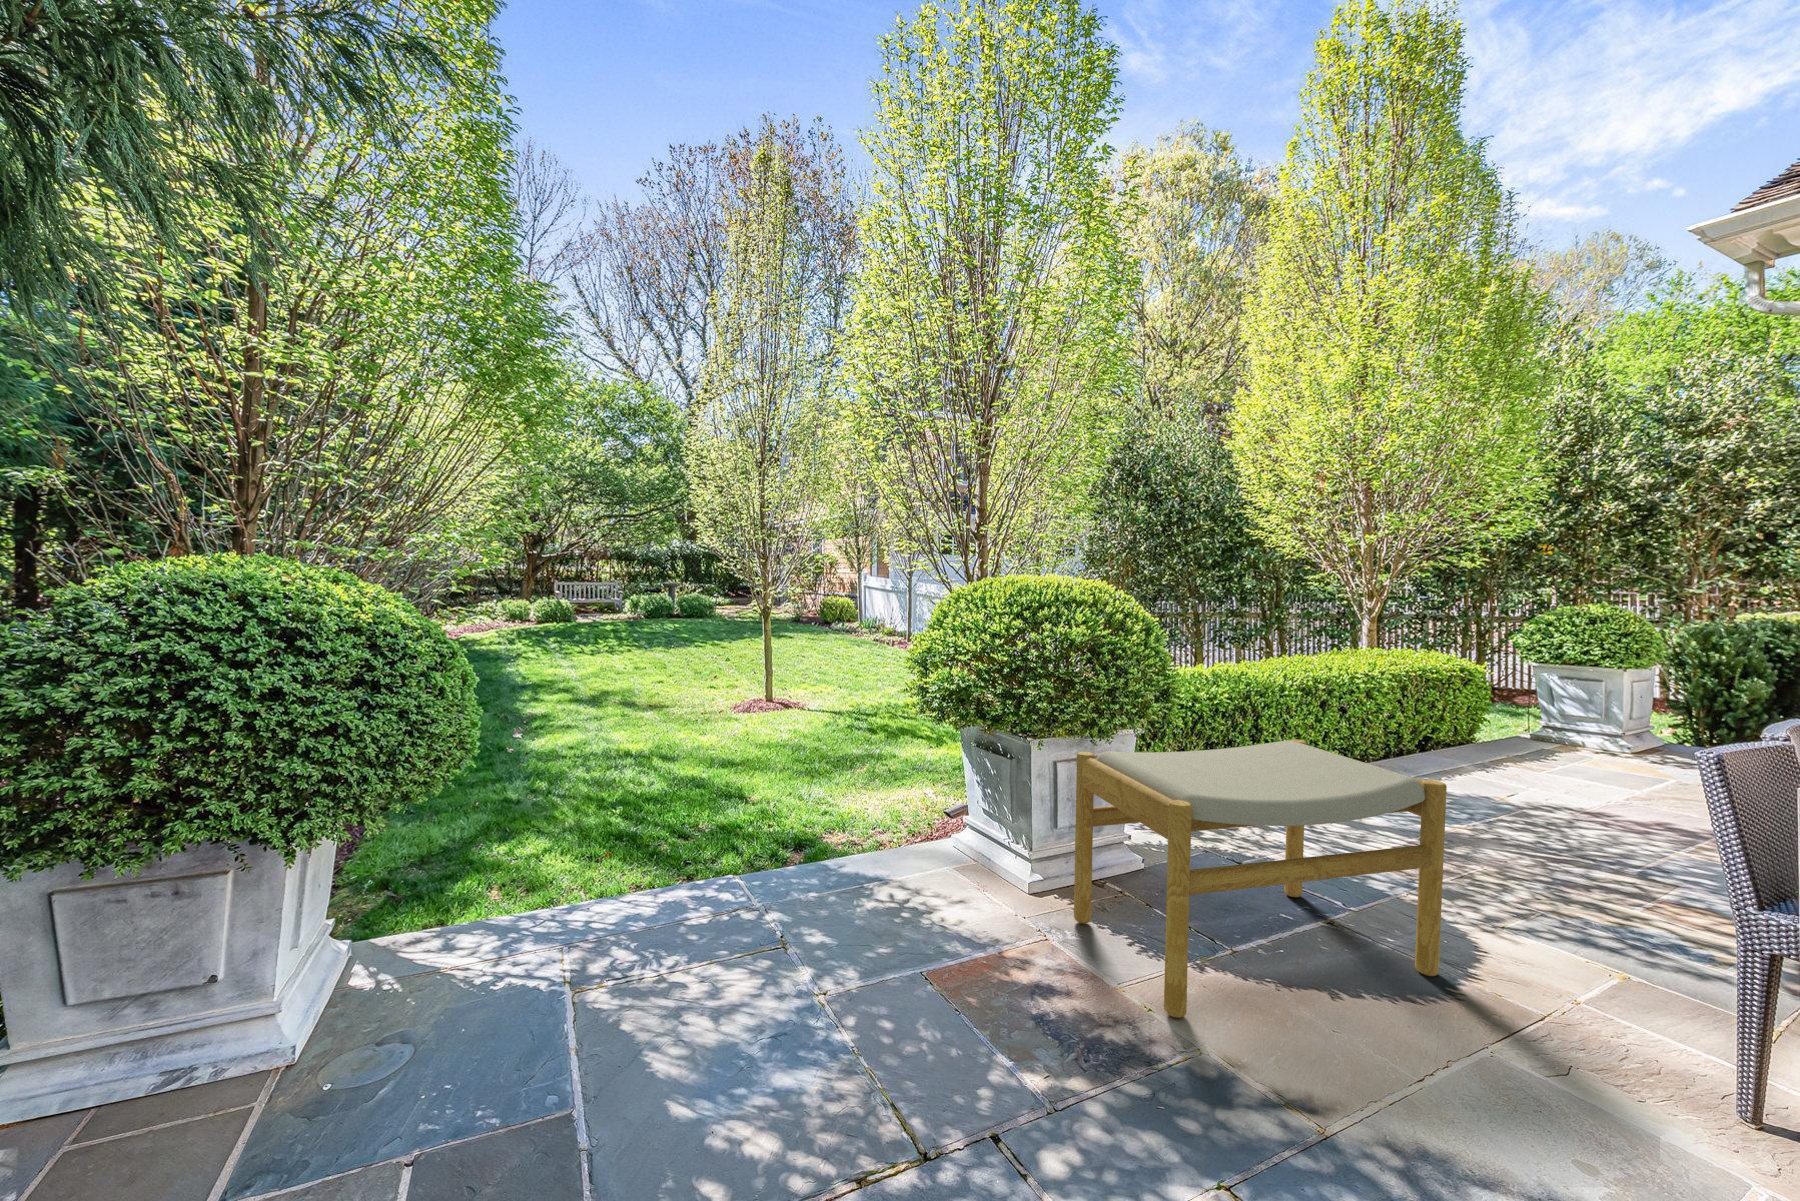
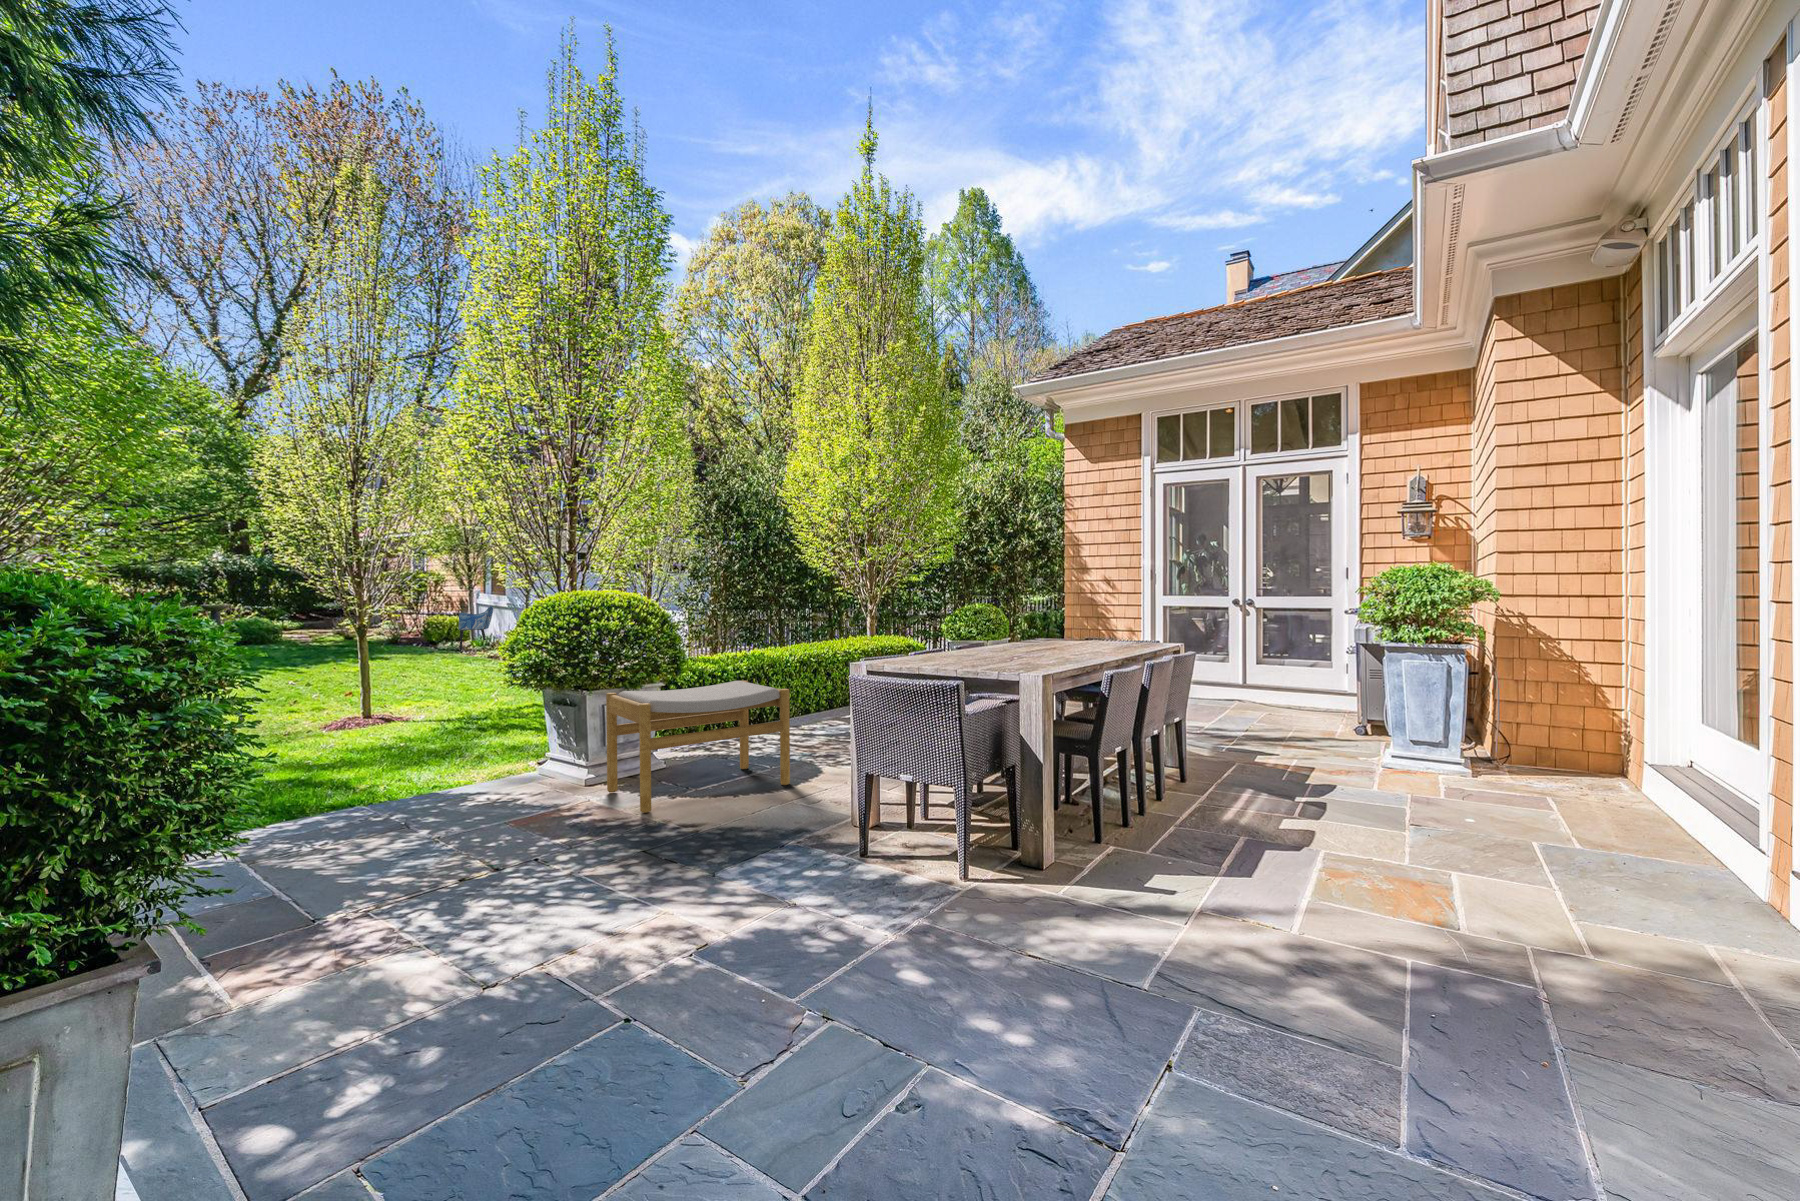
armchair: none [850,588,879,631] -> present [459,606,493,652]

